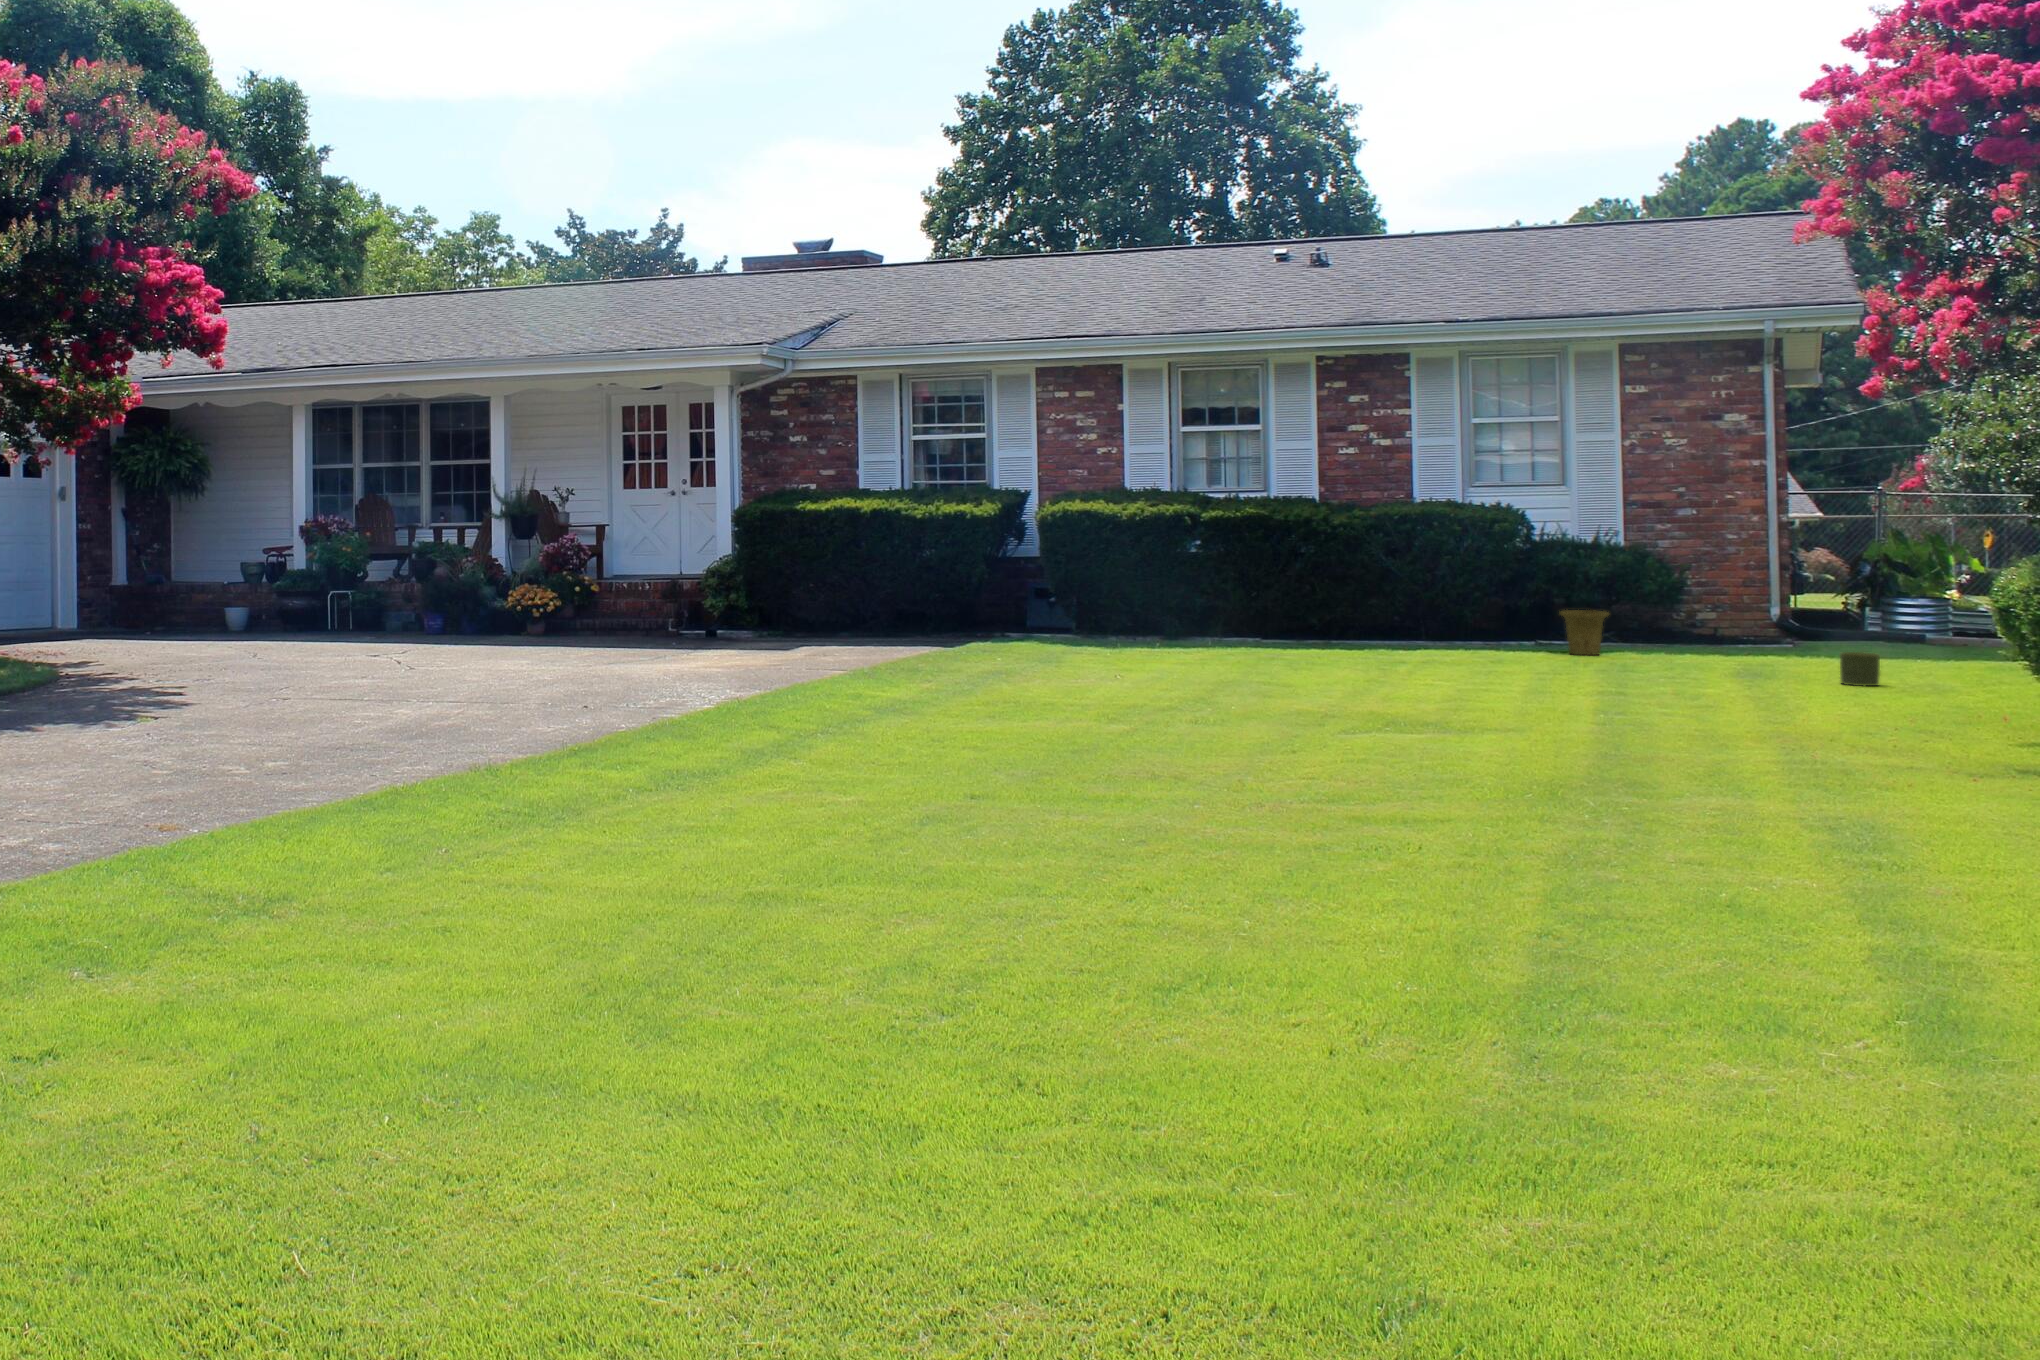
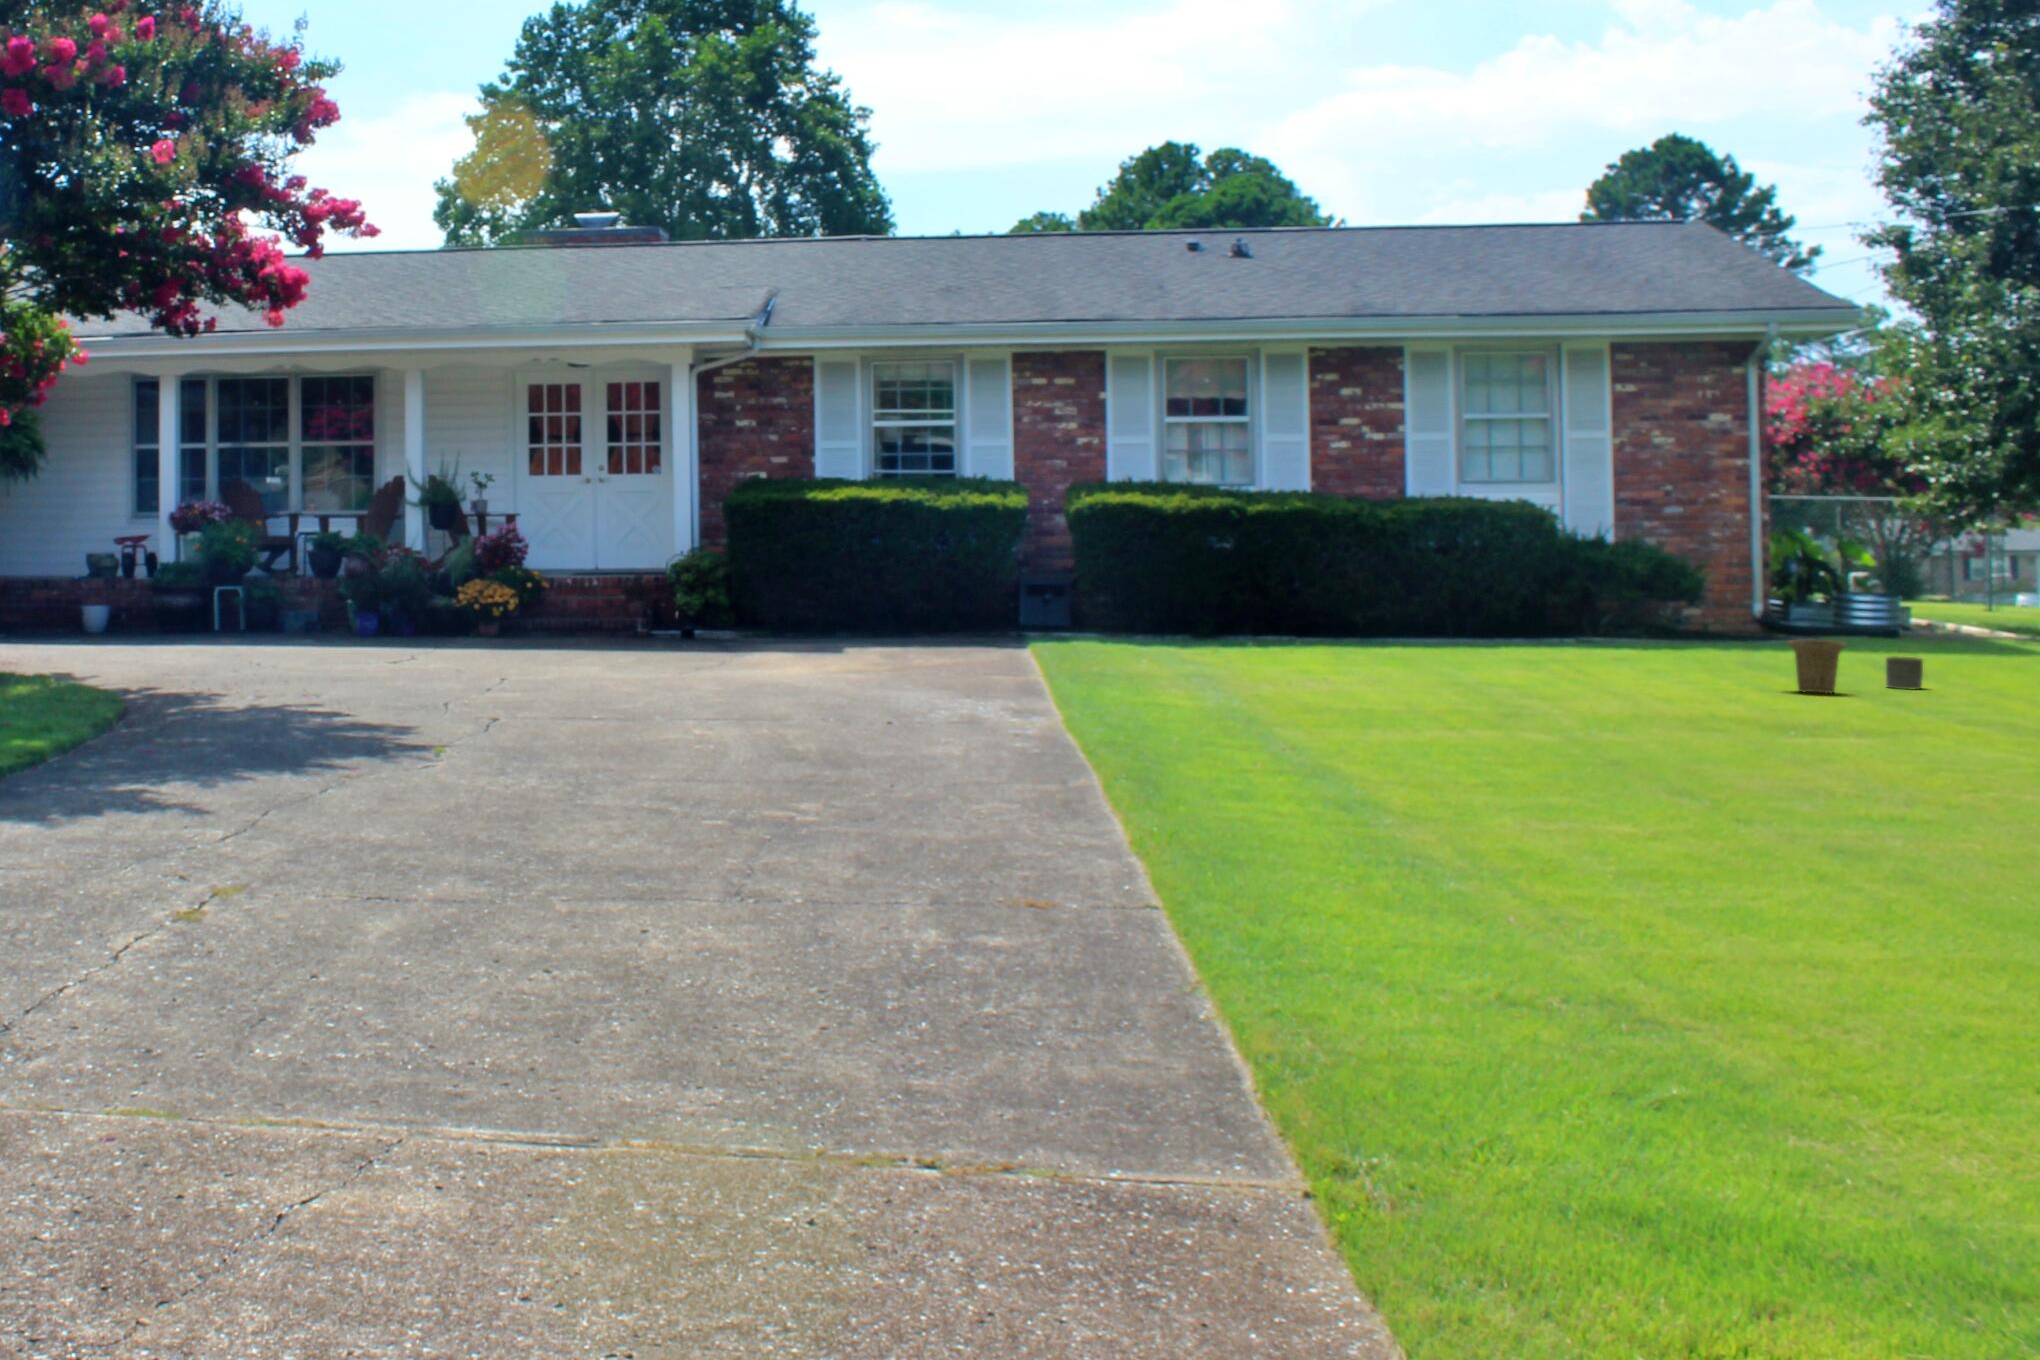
basket: present [1560,610,1609,655] -> present [1788,640,1846,693]

